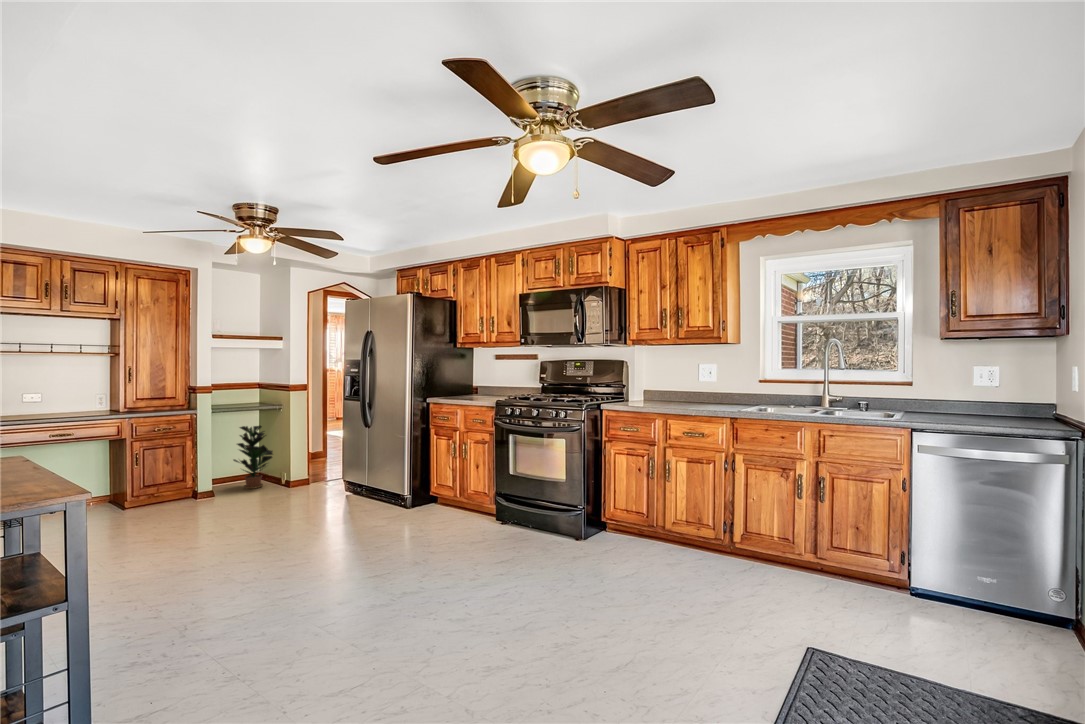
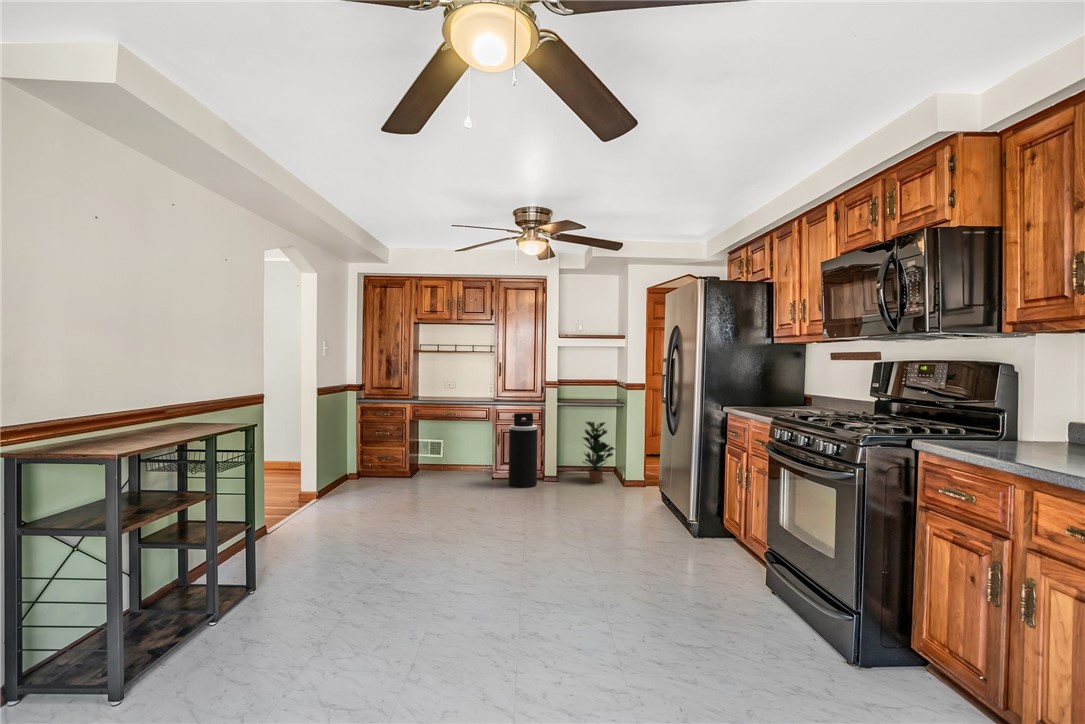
trash can: none [156,423,195,510] -> present [509,413,538,488]

